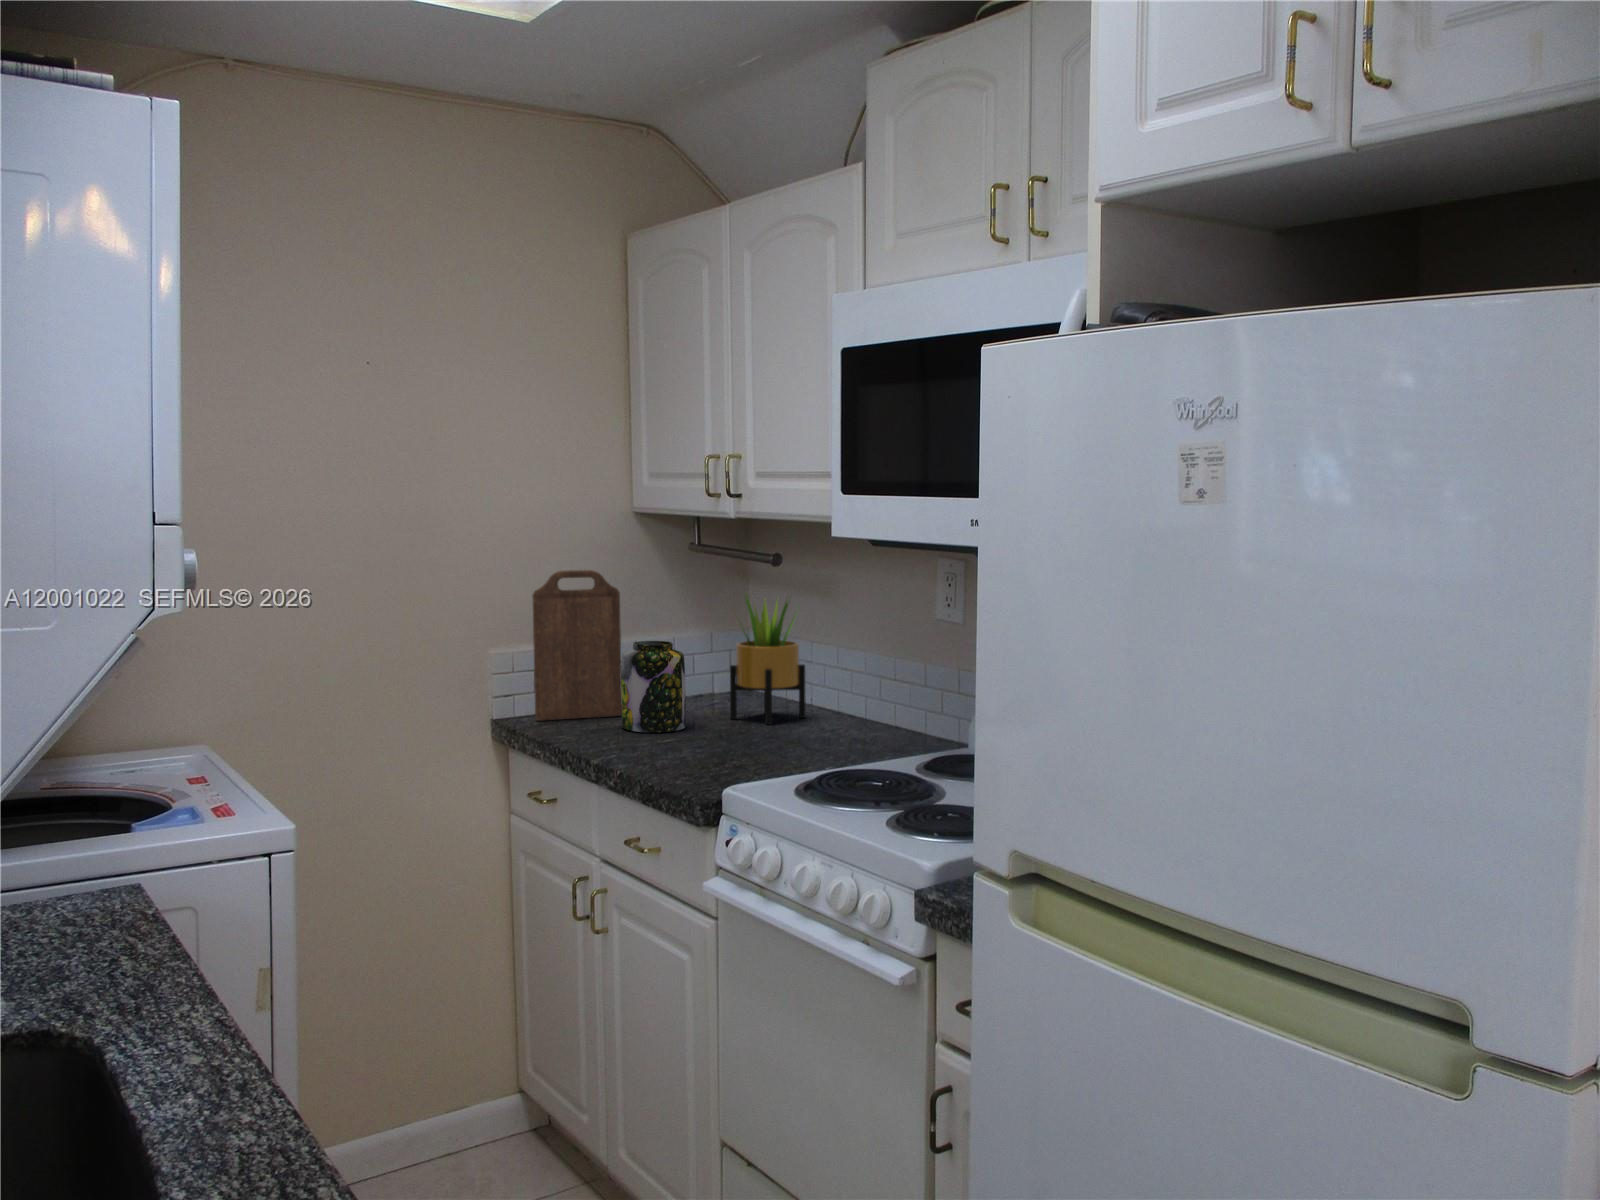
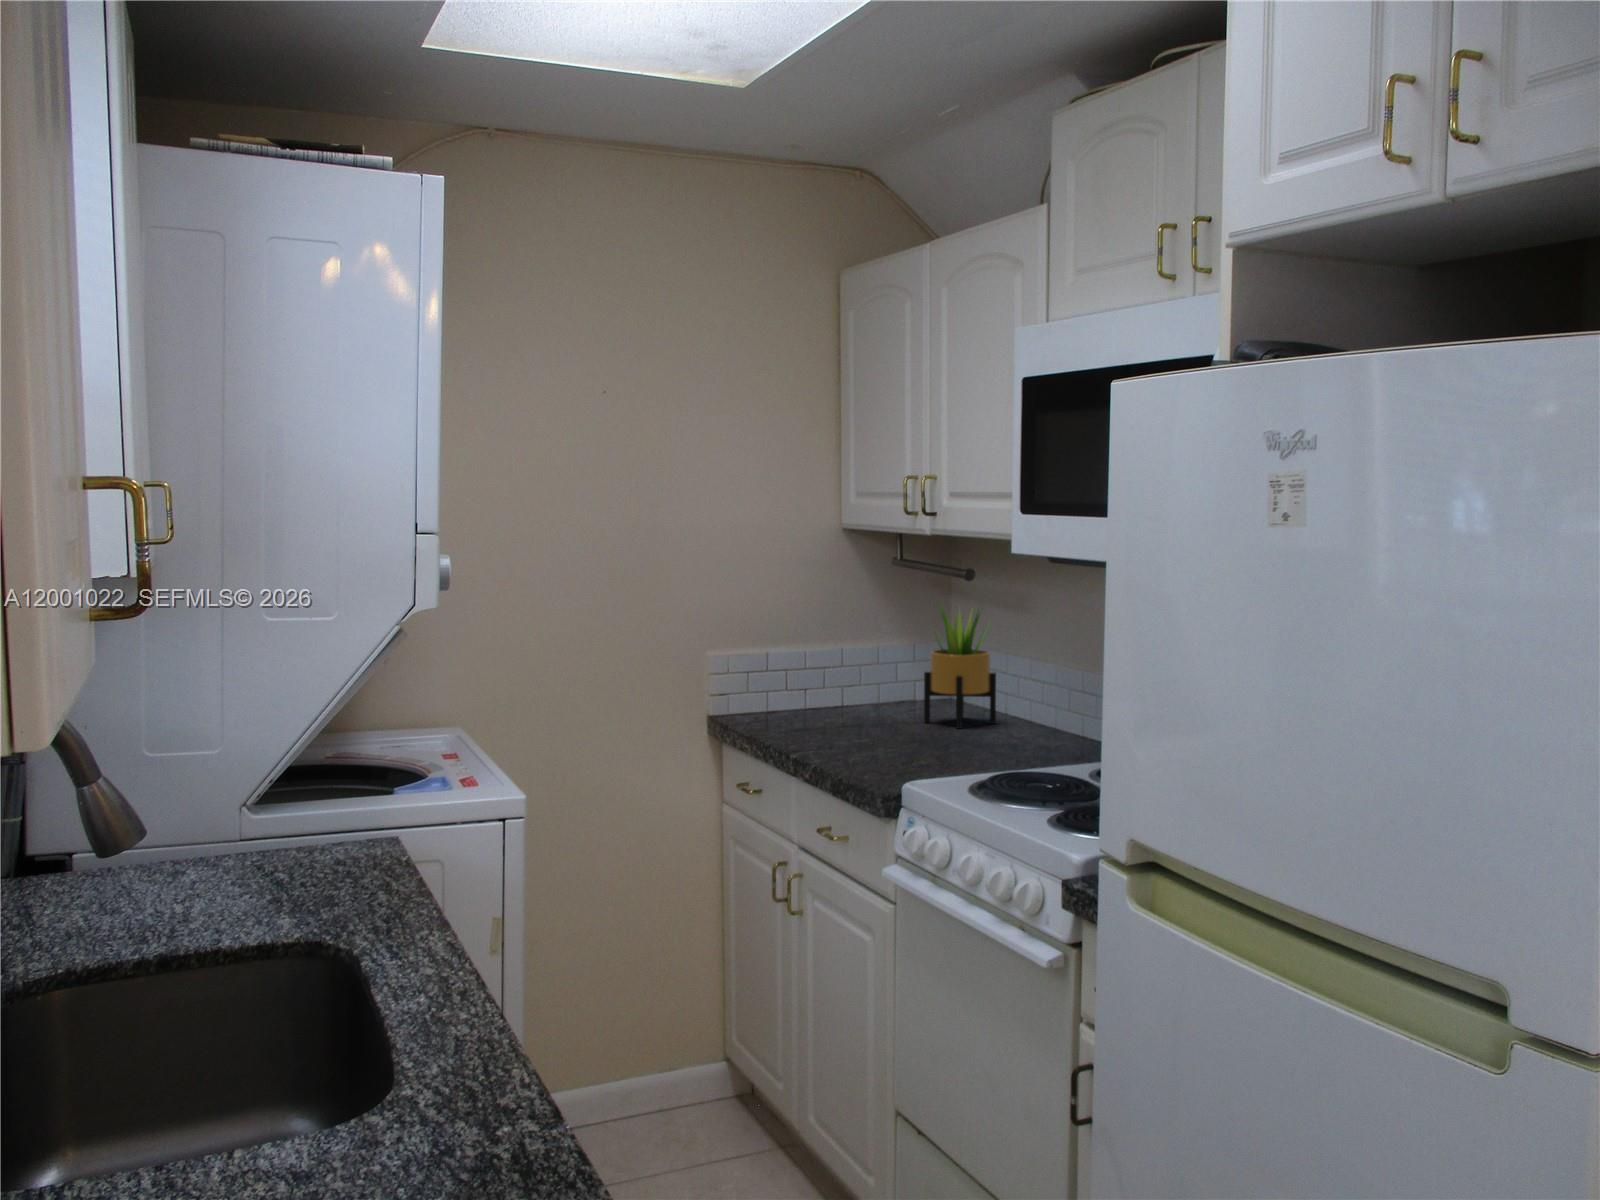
cutting board: present [532,570,622,720] -> none [744,580,824,718]
jar: present [621,641,686,732] -> none [822,647,881,732]

